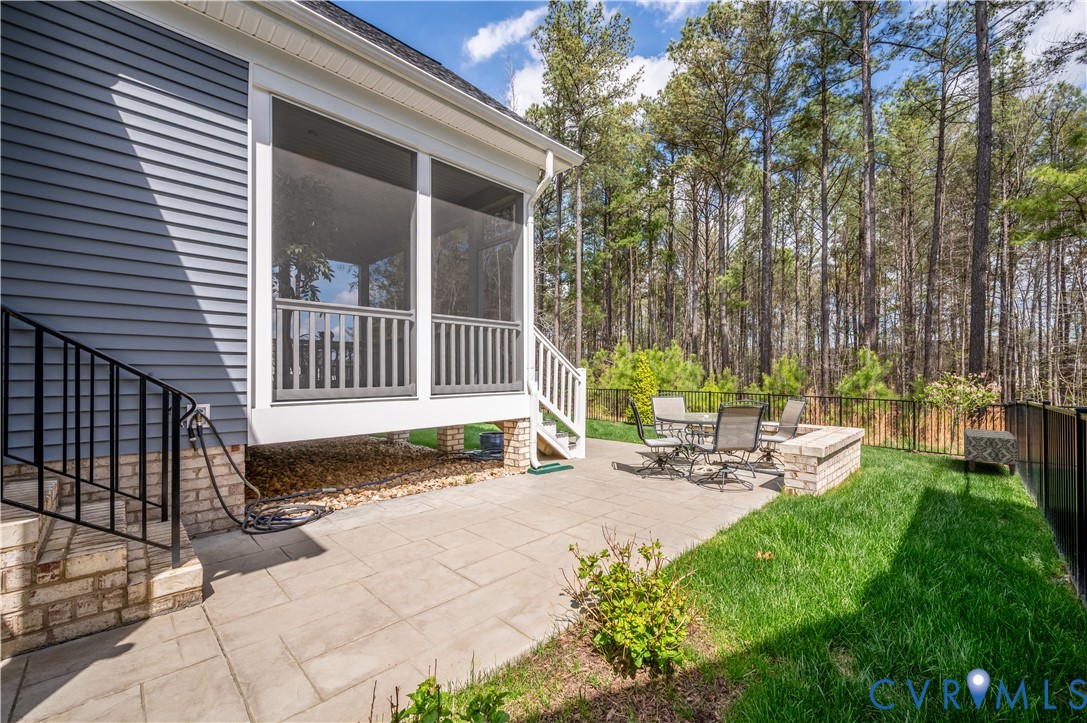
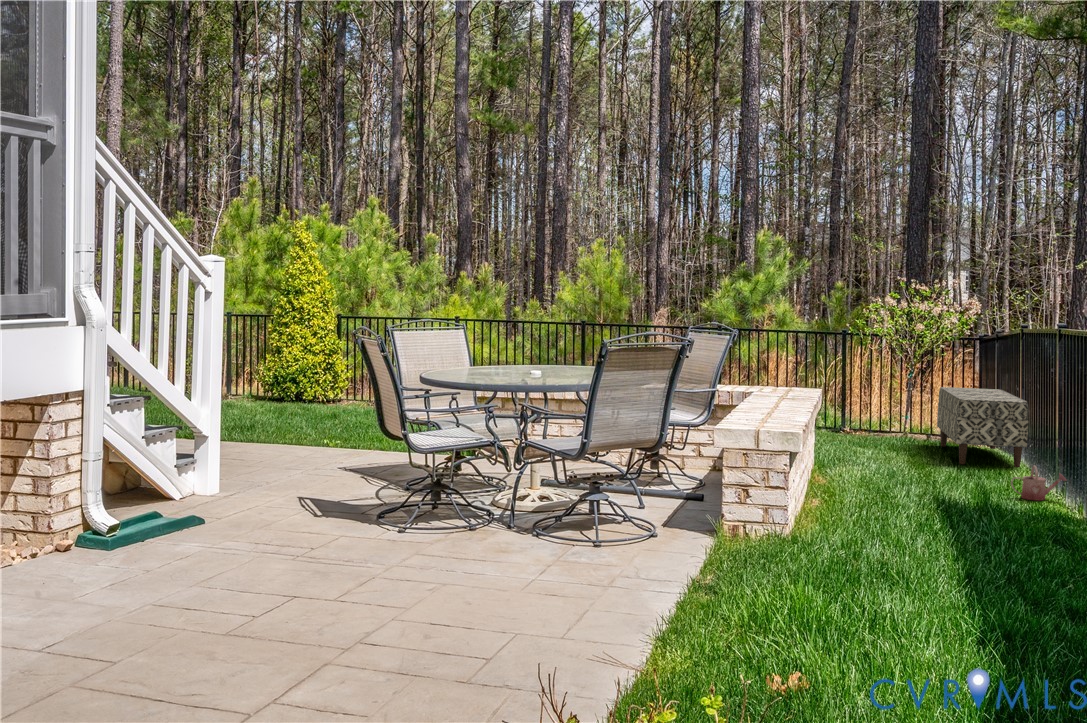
watering can: none [987,475,1029,495] -> present [1011,466,1066,501]

